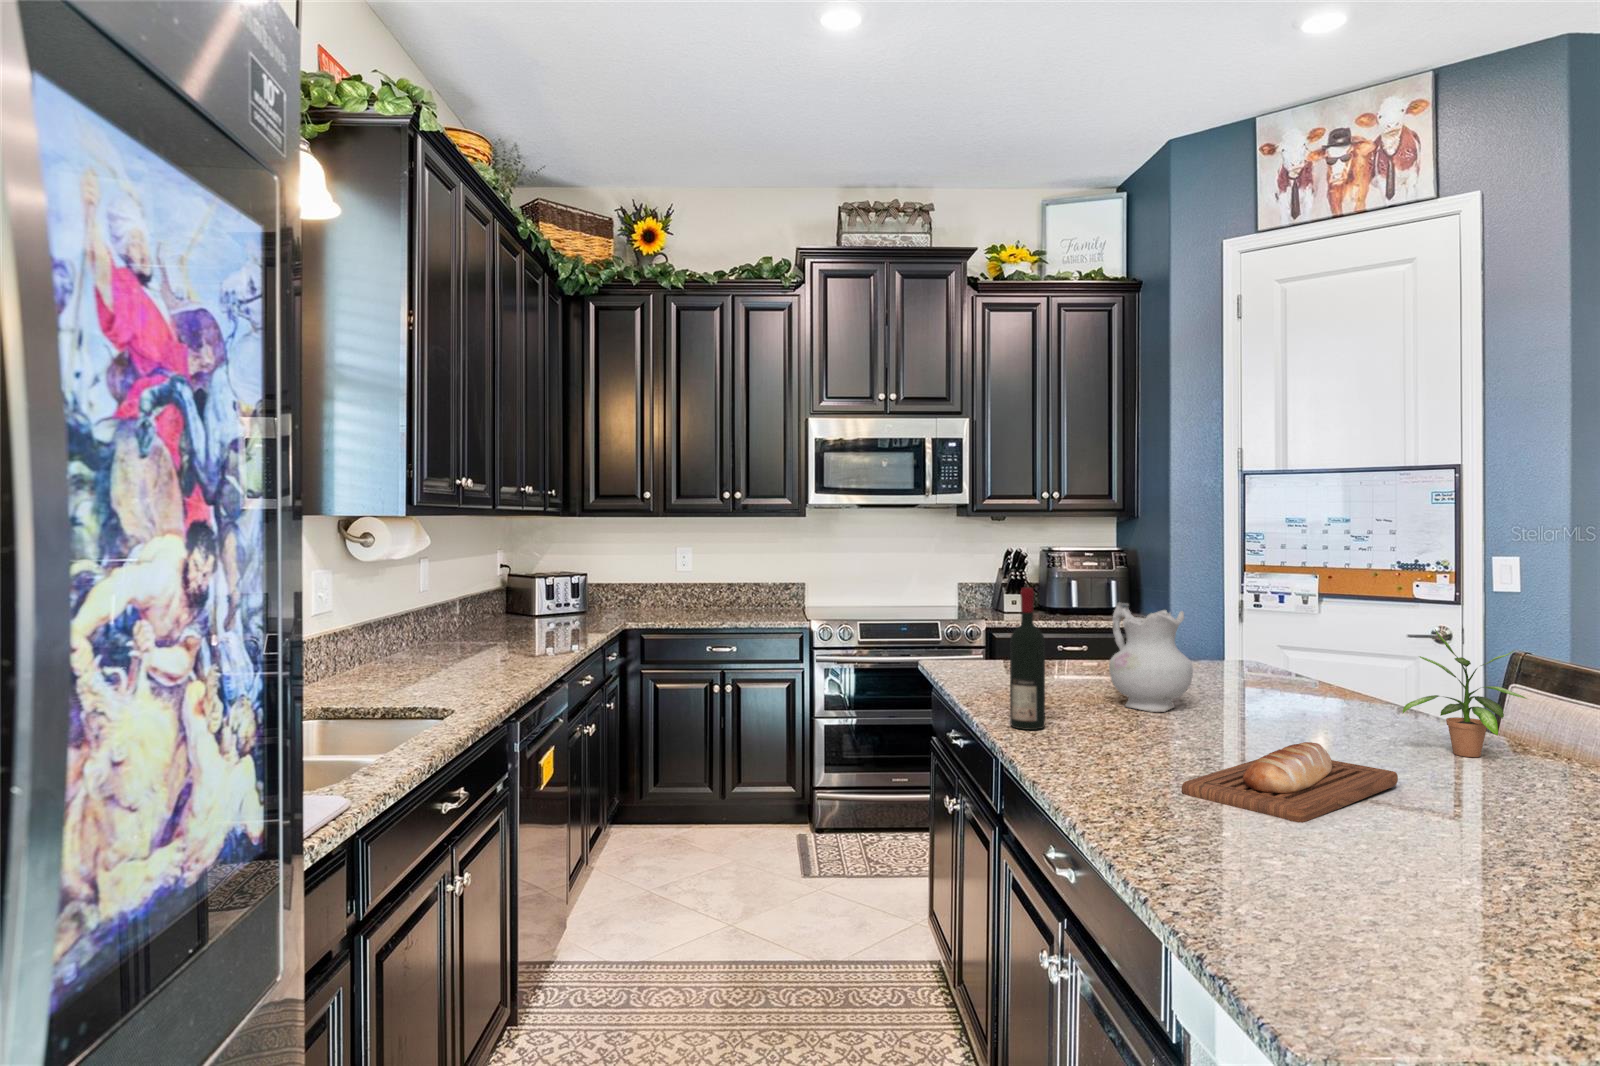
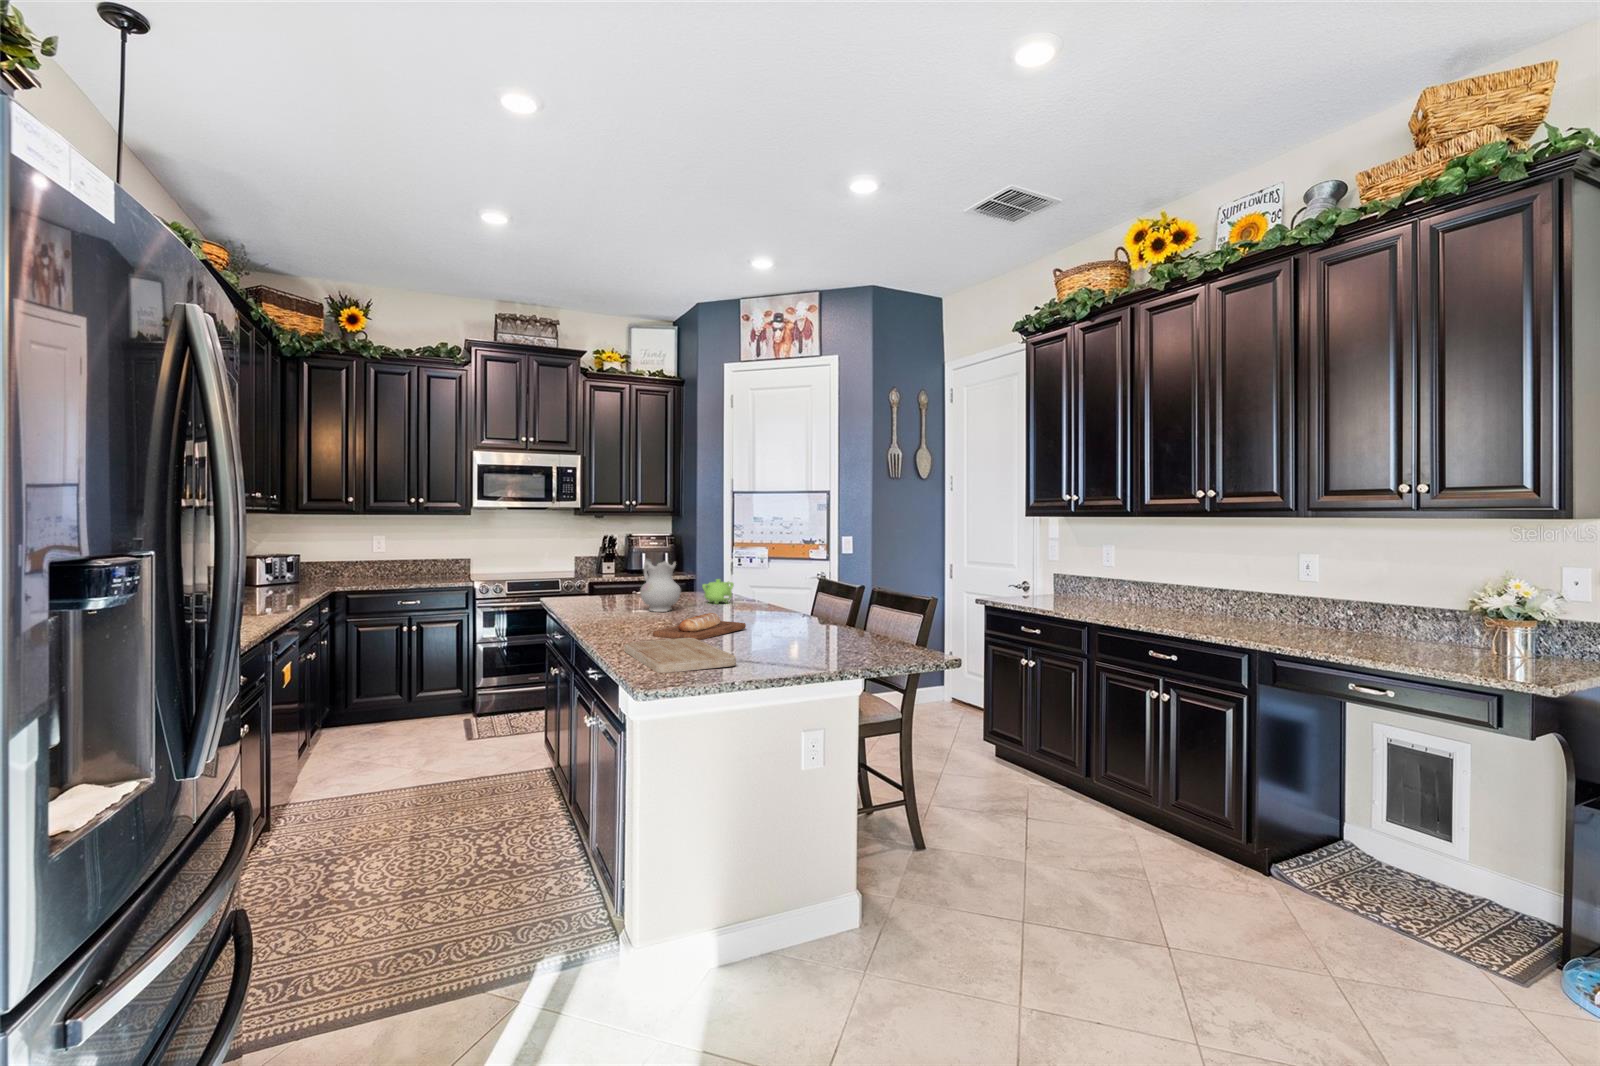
wine bottle: present [1010,587,1045,730] -> none [584,550,602,621]
potted plant: present [1403,629,1527,757] -> none [761,564,806,620]
teapot: none [1224,643,1289,694] -> present [702,579,734,604]
cutting board: none [1145,825,1525,979] -> present [624,638,736,673]

